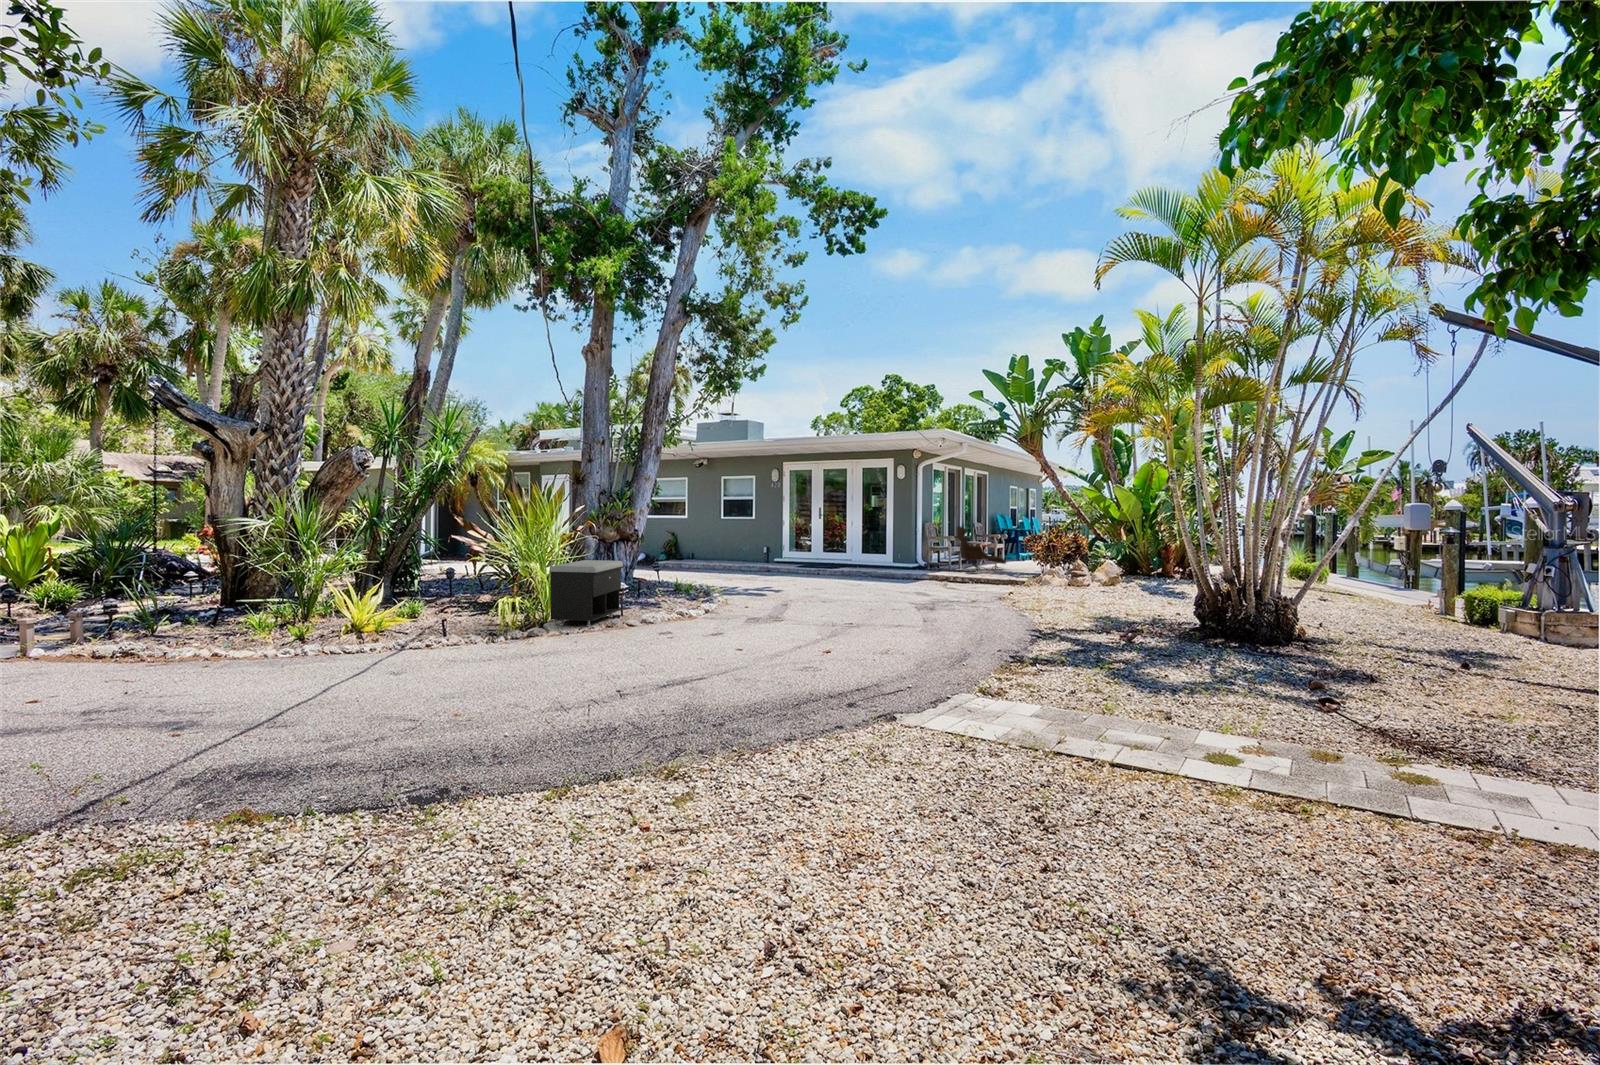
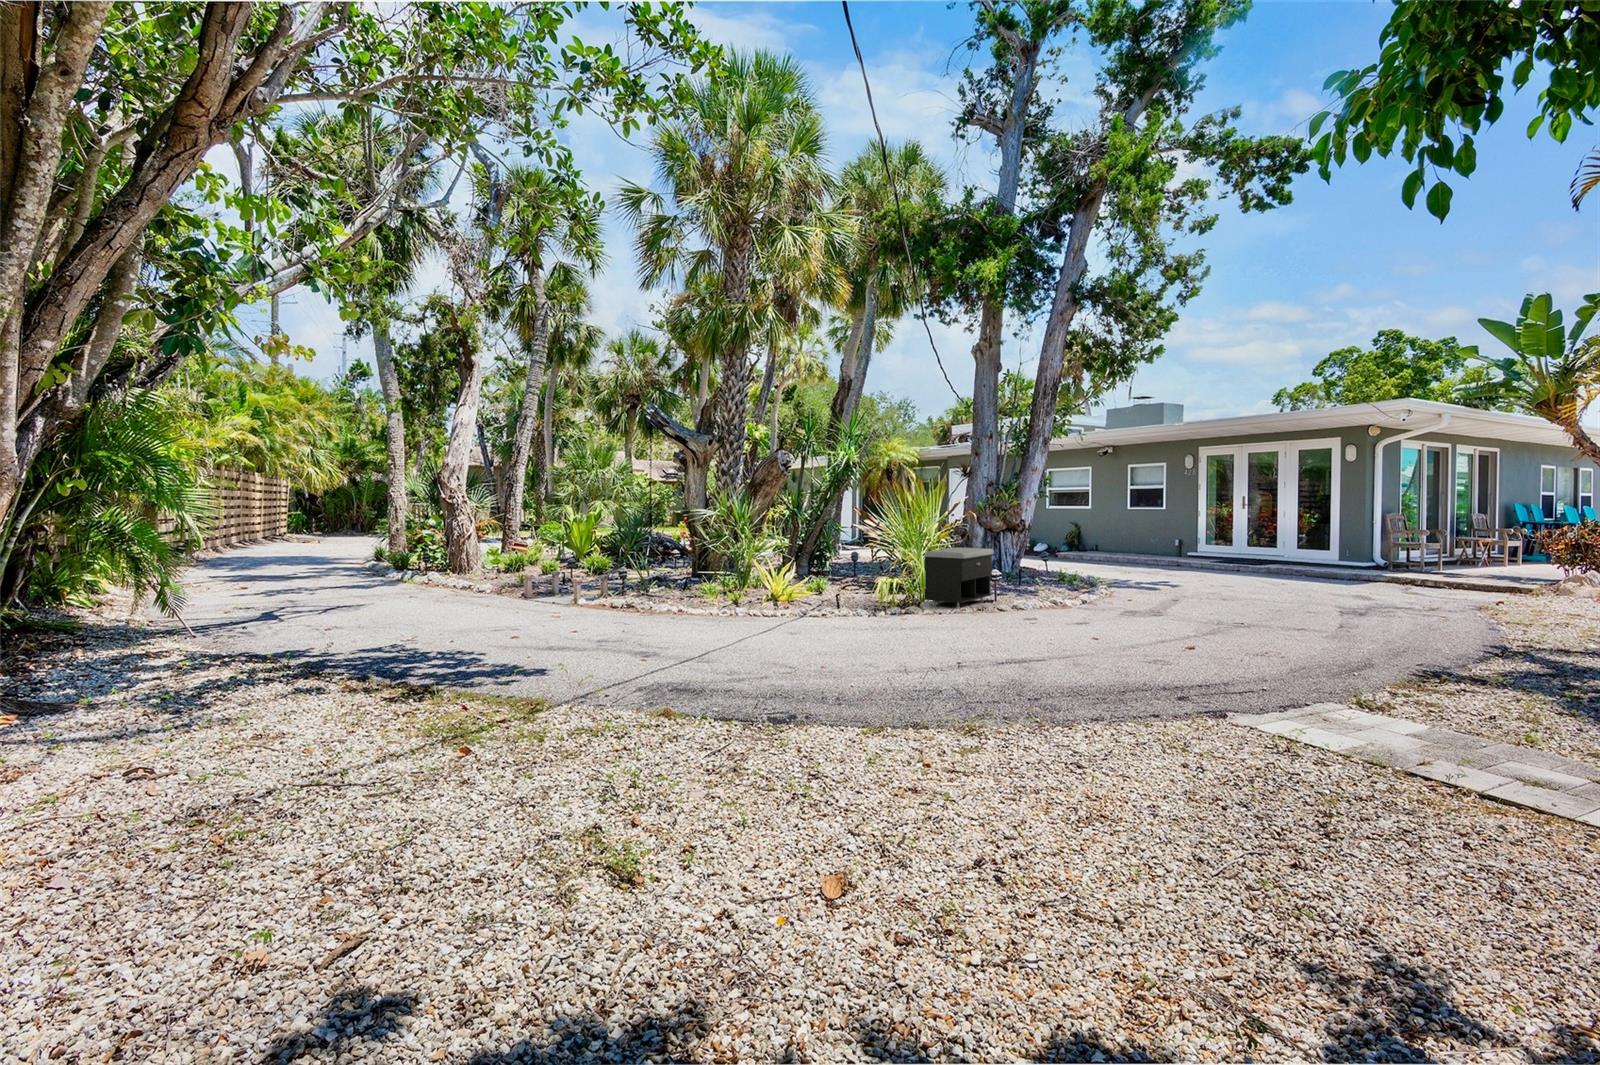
lounge chair: present [957,526,1006,570] -> none [1438,519,1522,577]

